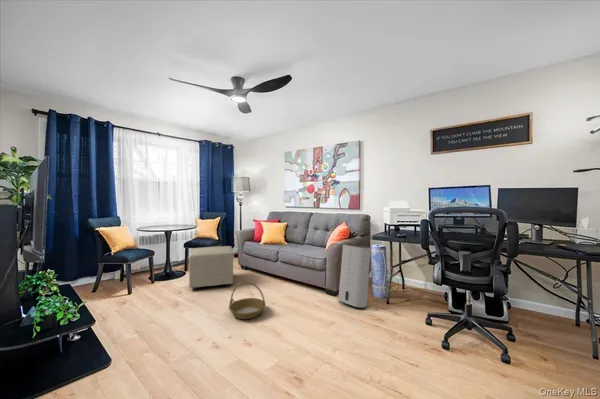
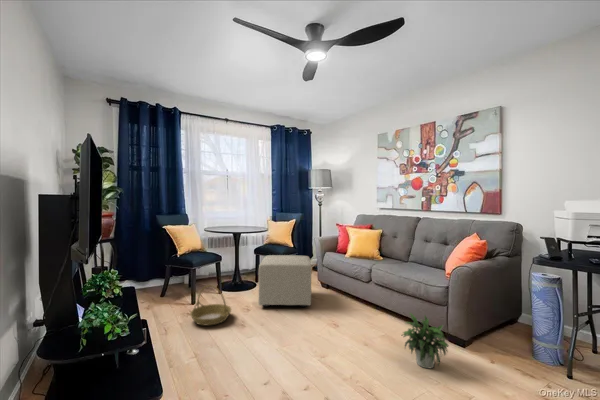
air purifier: present [338,244,371,308] -> none [474,266,539,378]
potted plant: none [294,278,323,312] -> present [403,313,449,368]
basket: present [229,282,265,319] -> present [190,285,231,325]

